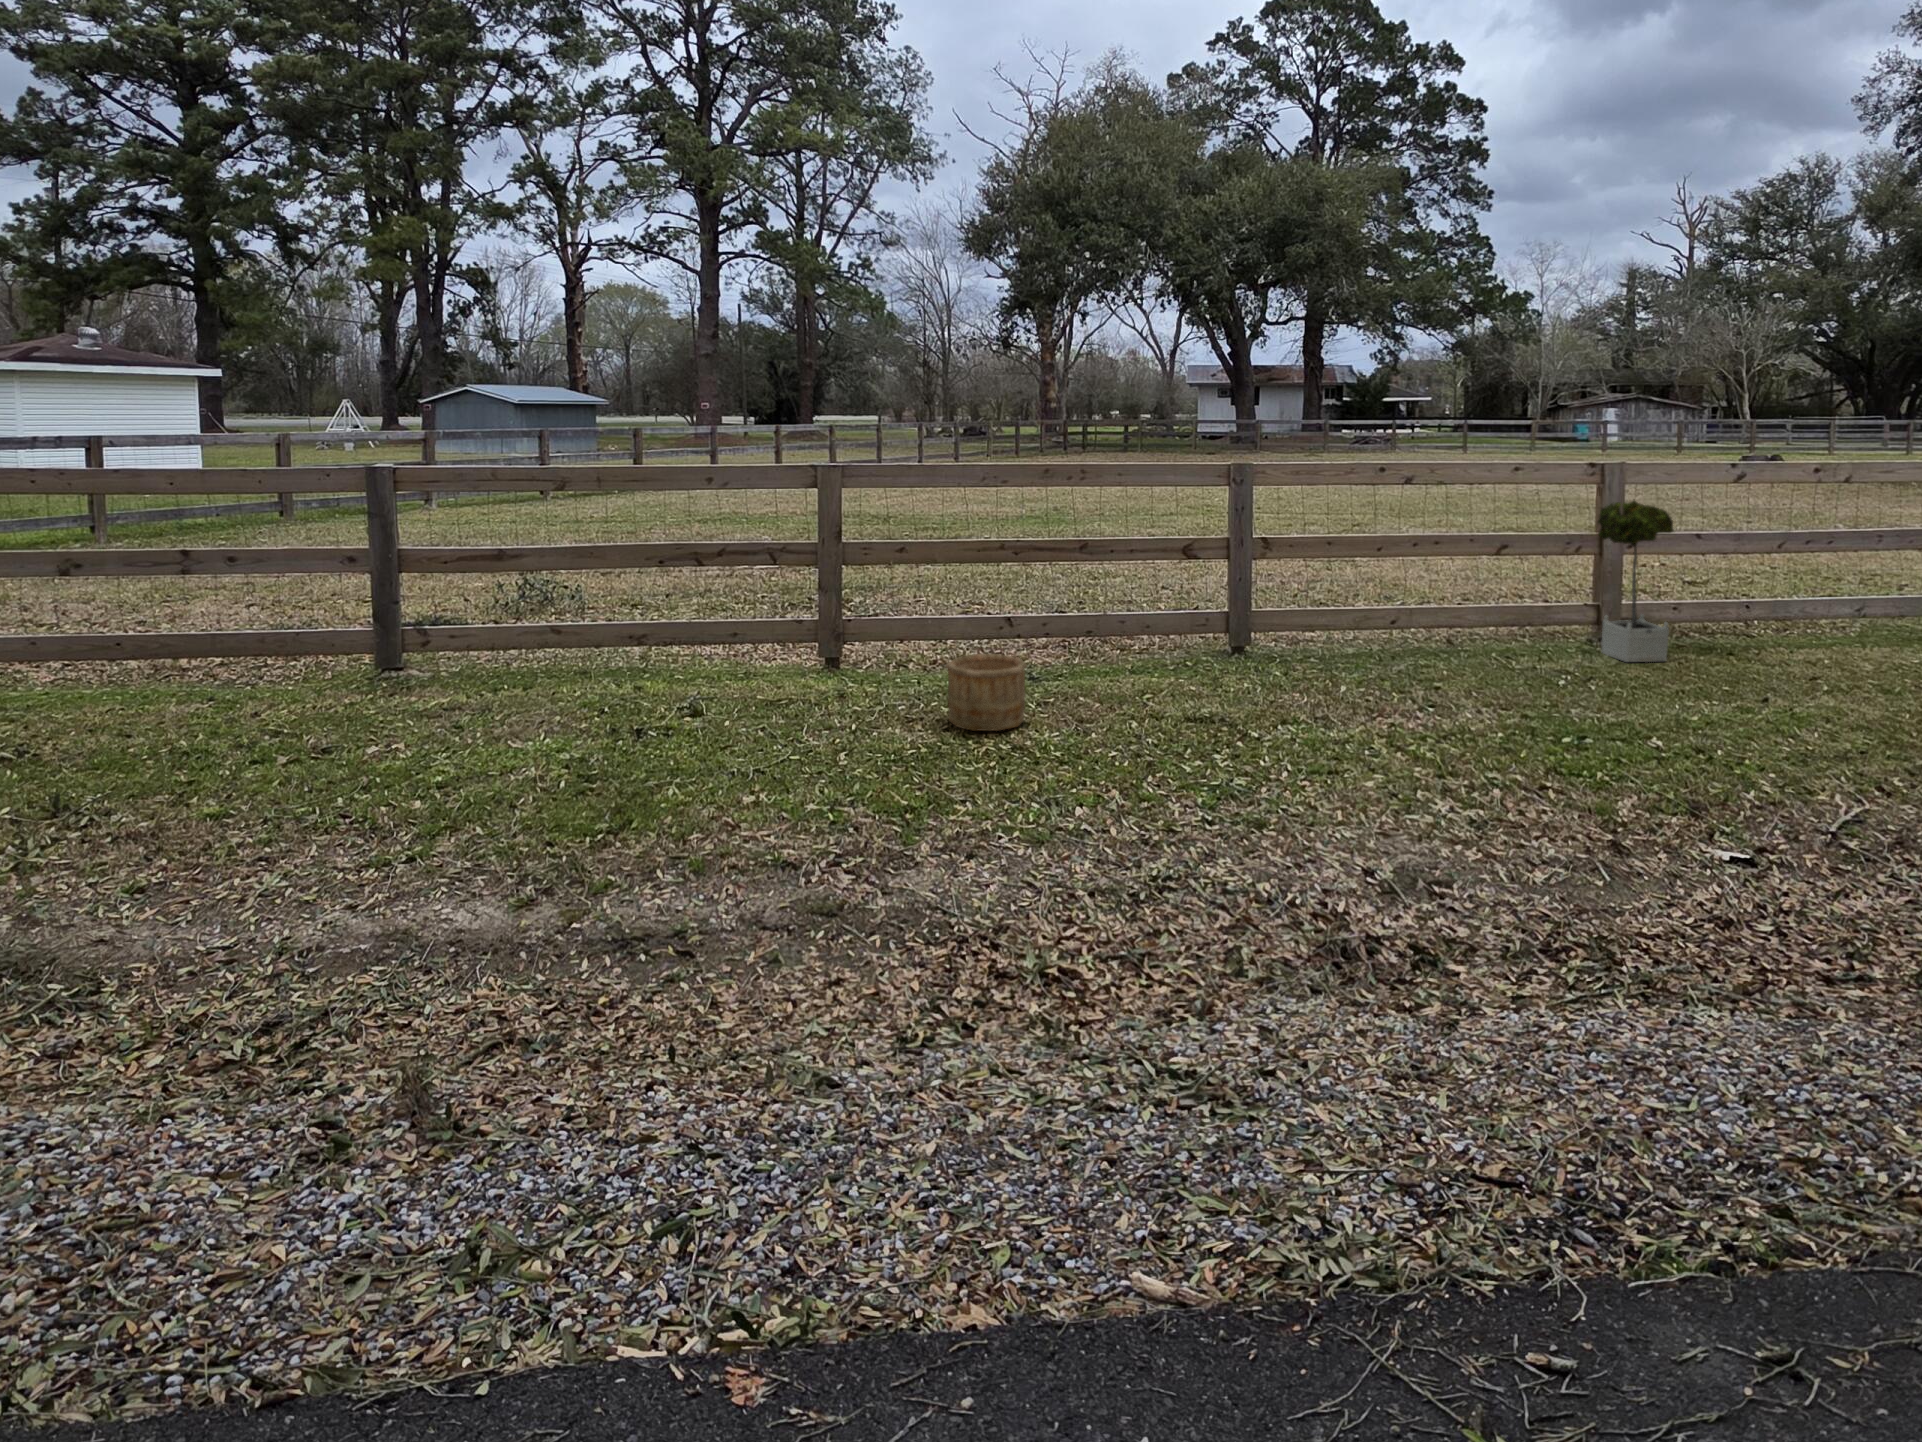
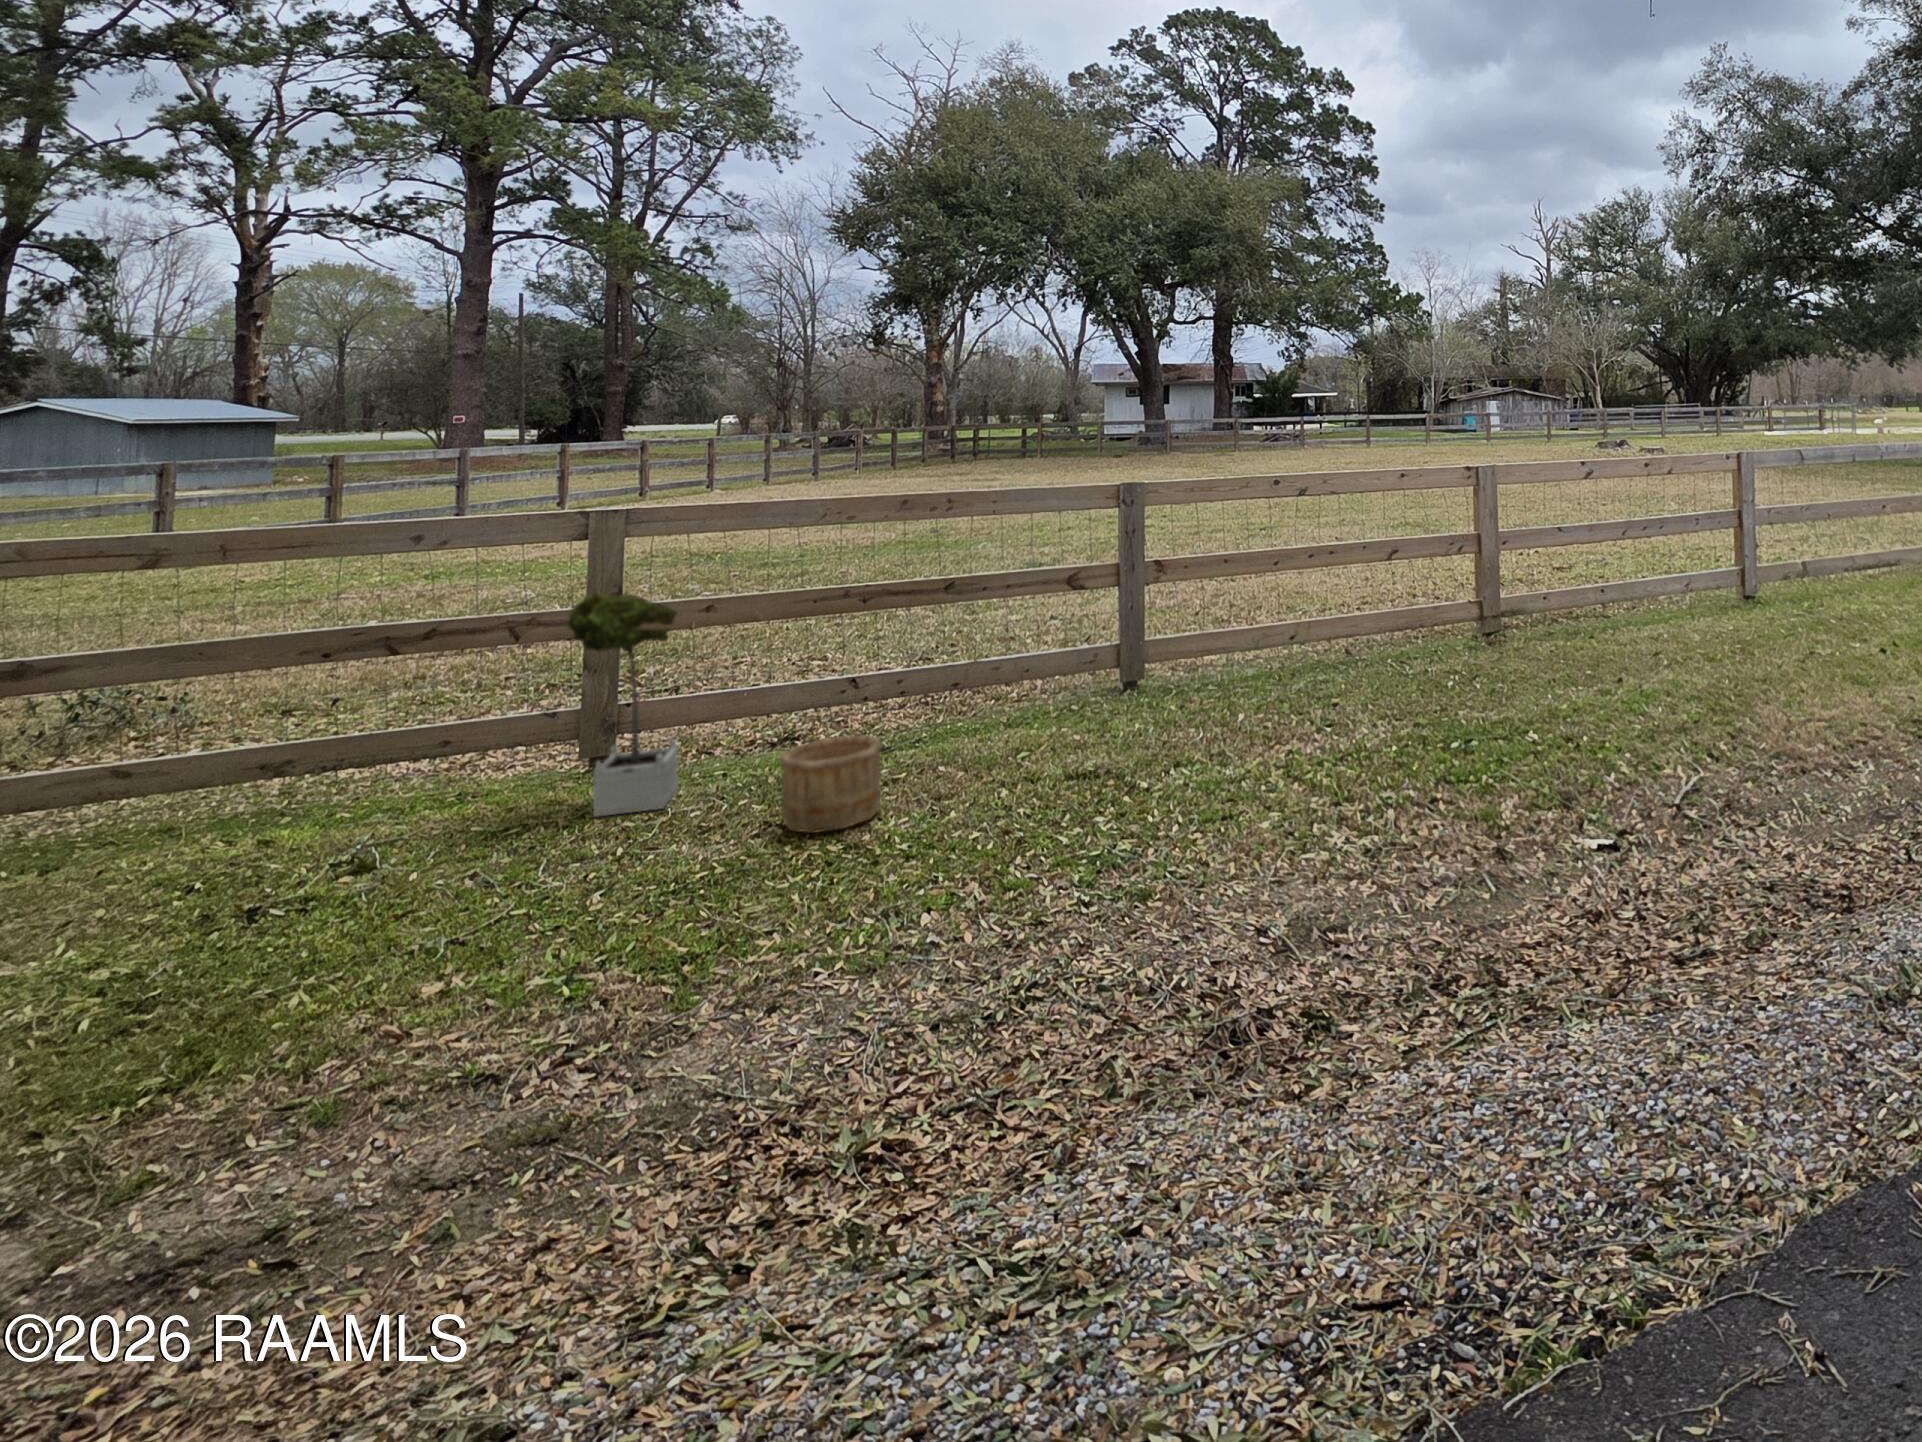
potted tree: present [1598,500,1674,662] -> present [568,593,678,816]

